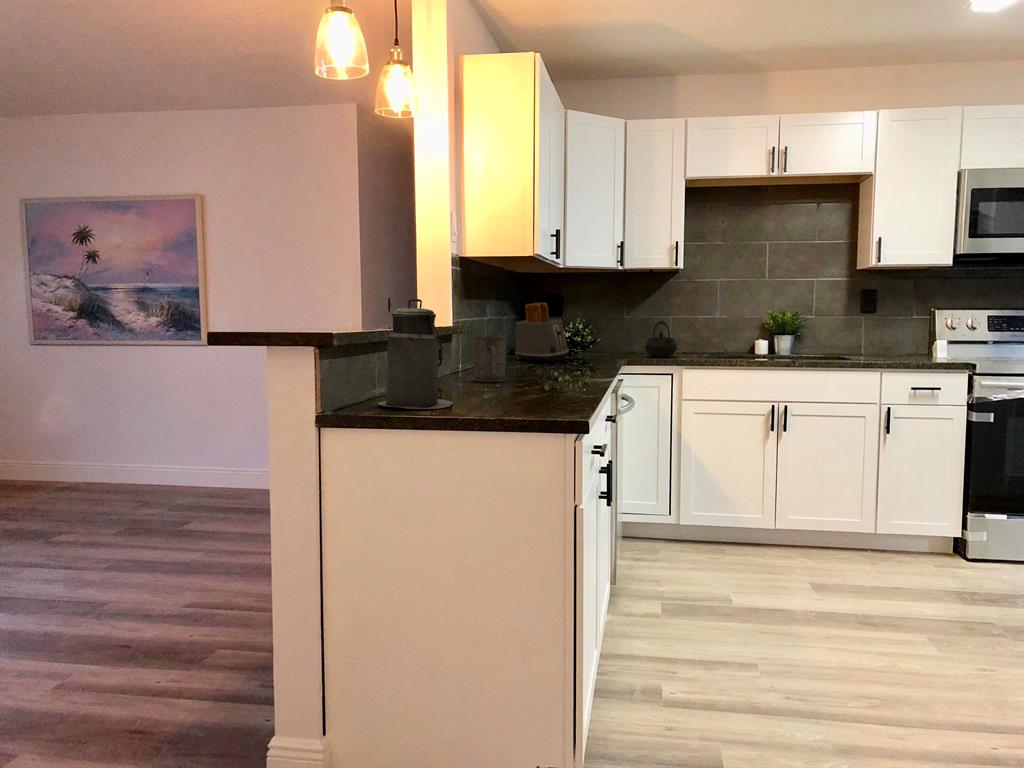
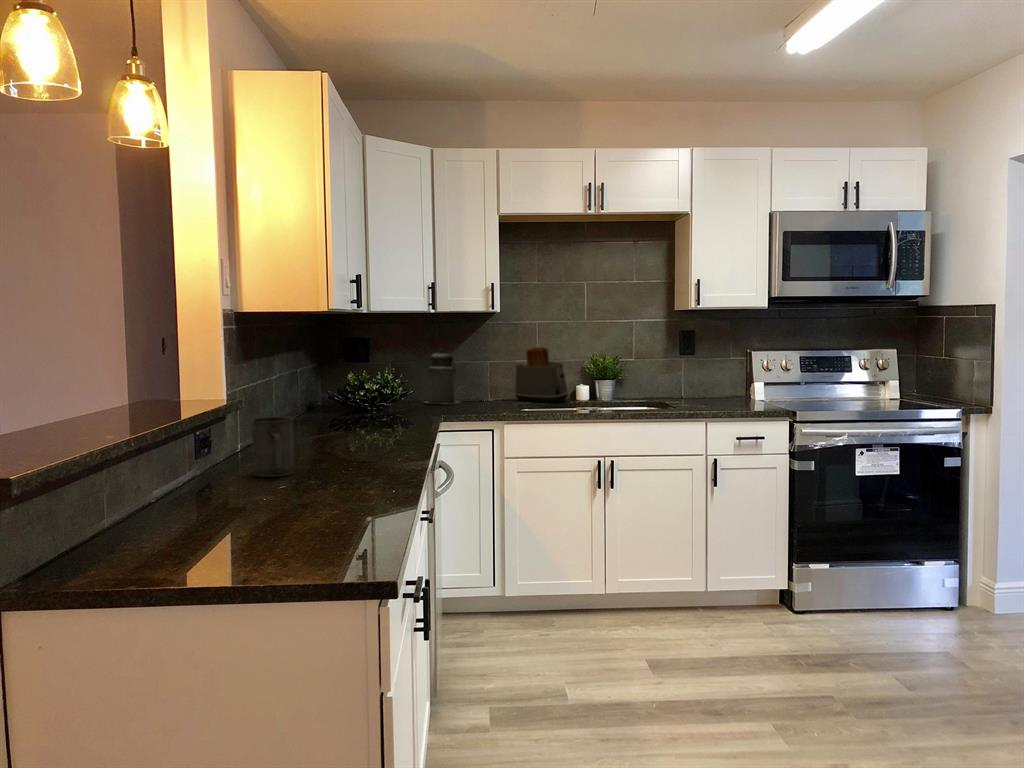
canister: present [378,299,453,409] -> present [425,349,461,404]
toaster: present [516,303,569,362] -> present [515,347,568,402]
kettle: present [645,321,677,357] -> none [462,372,497,413]

